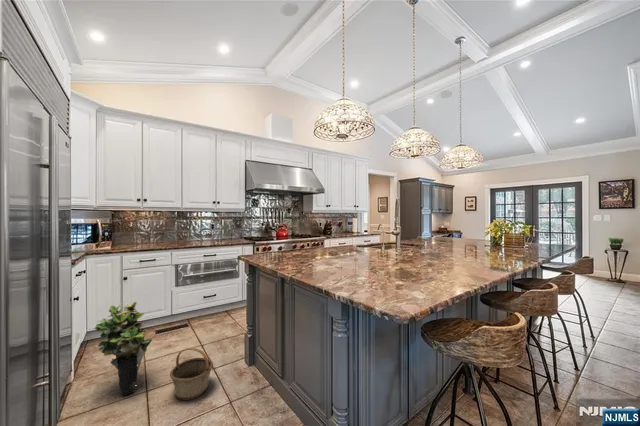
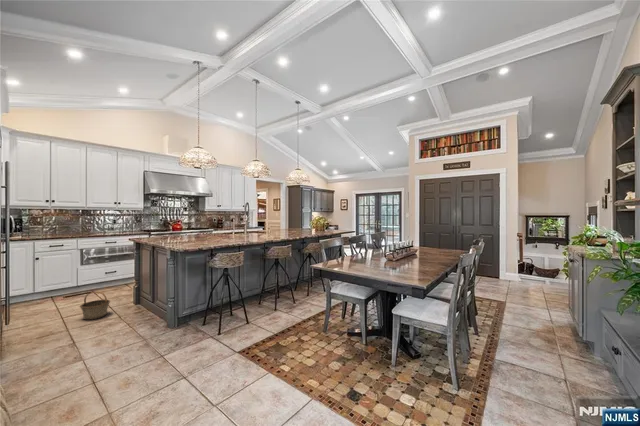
potted plant: present [94,302,153,396] -> none [23,268,66,322]

